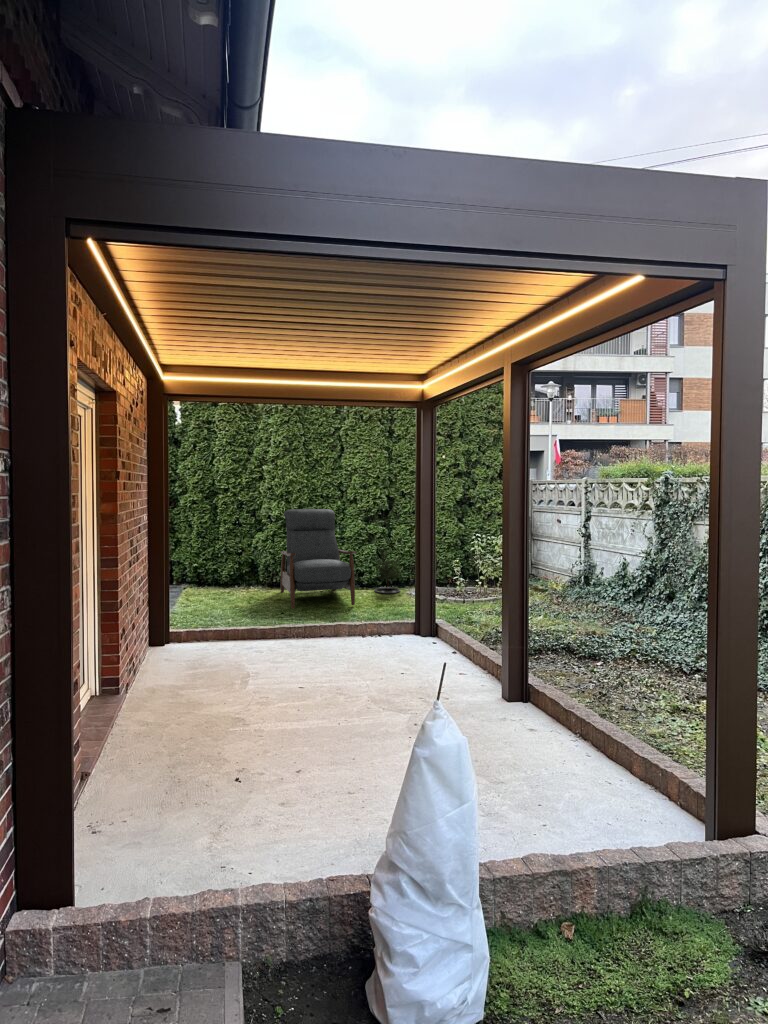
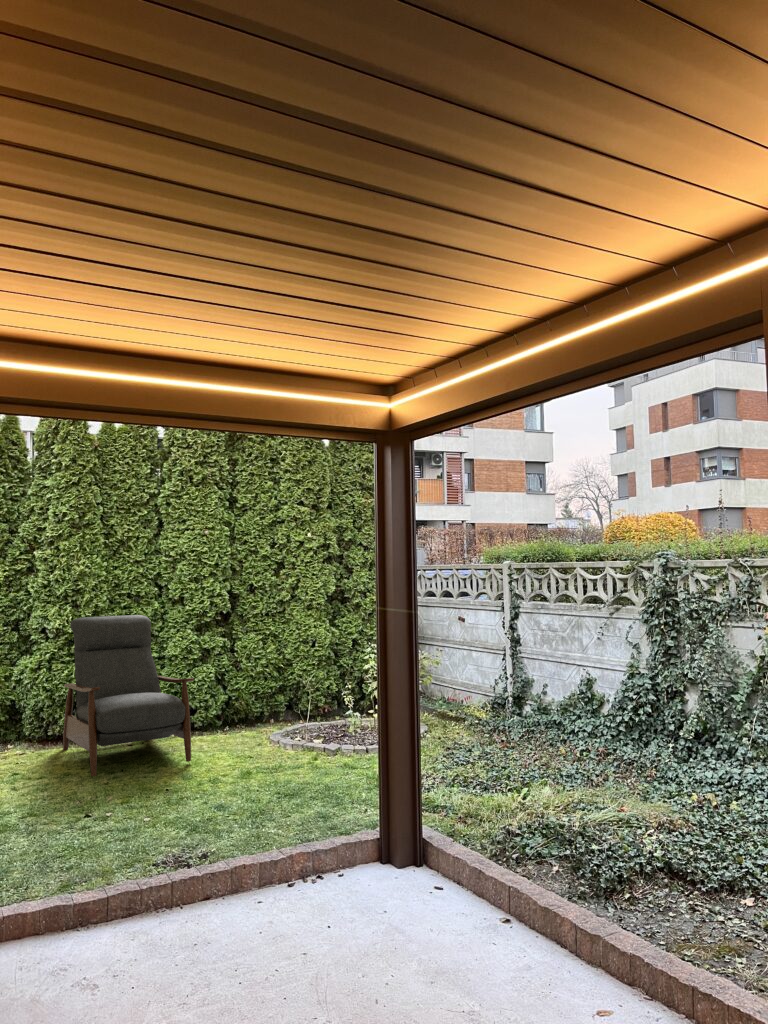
potted tree: present [375,548,400,593] -> none [211,665,255,738]

